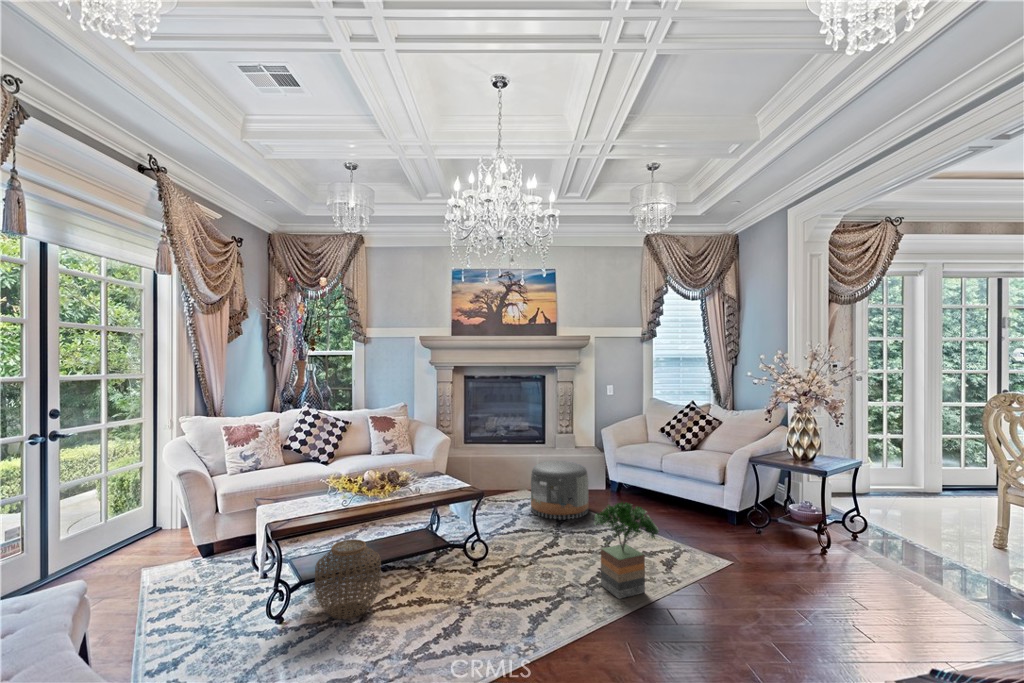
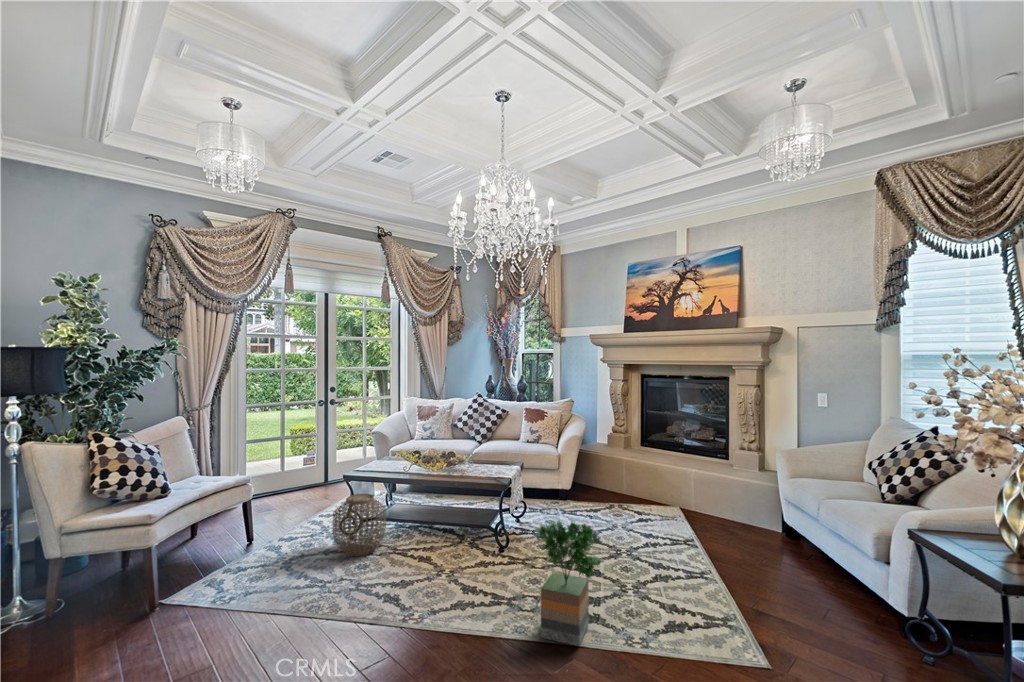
pouf: present [531,461,588,519] -> none [634,477,708,551]

